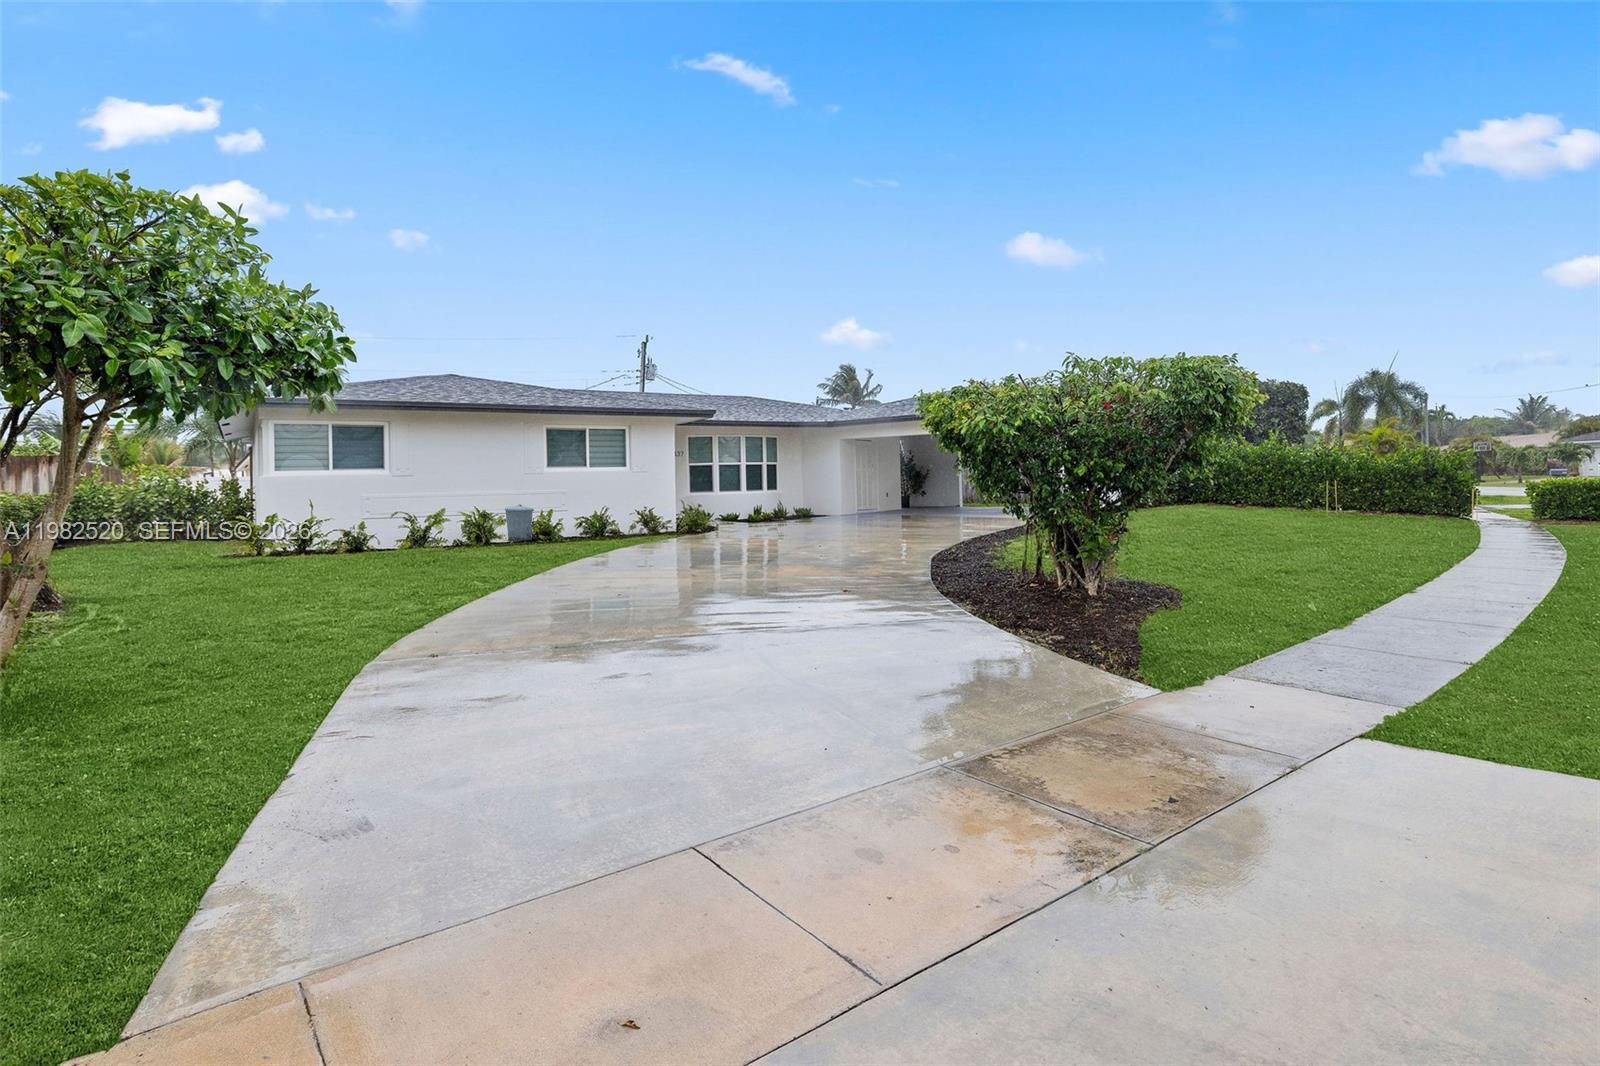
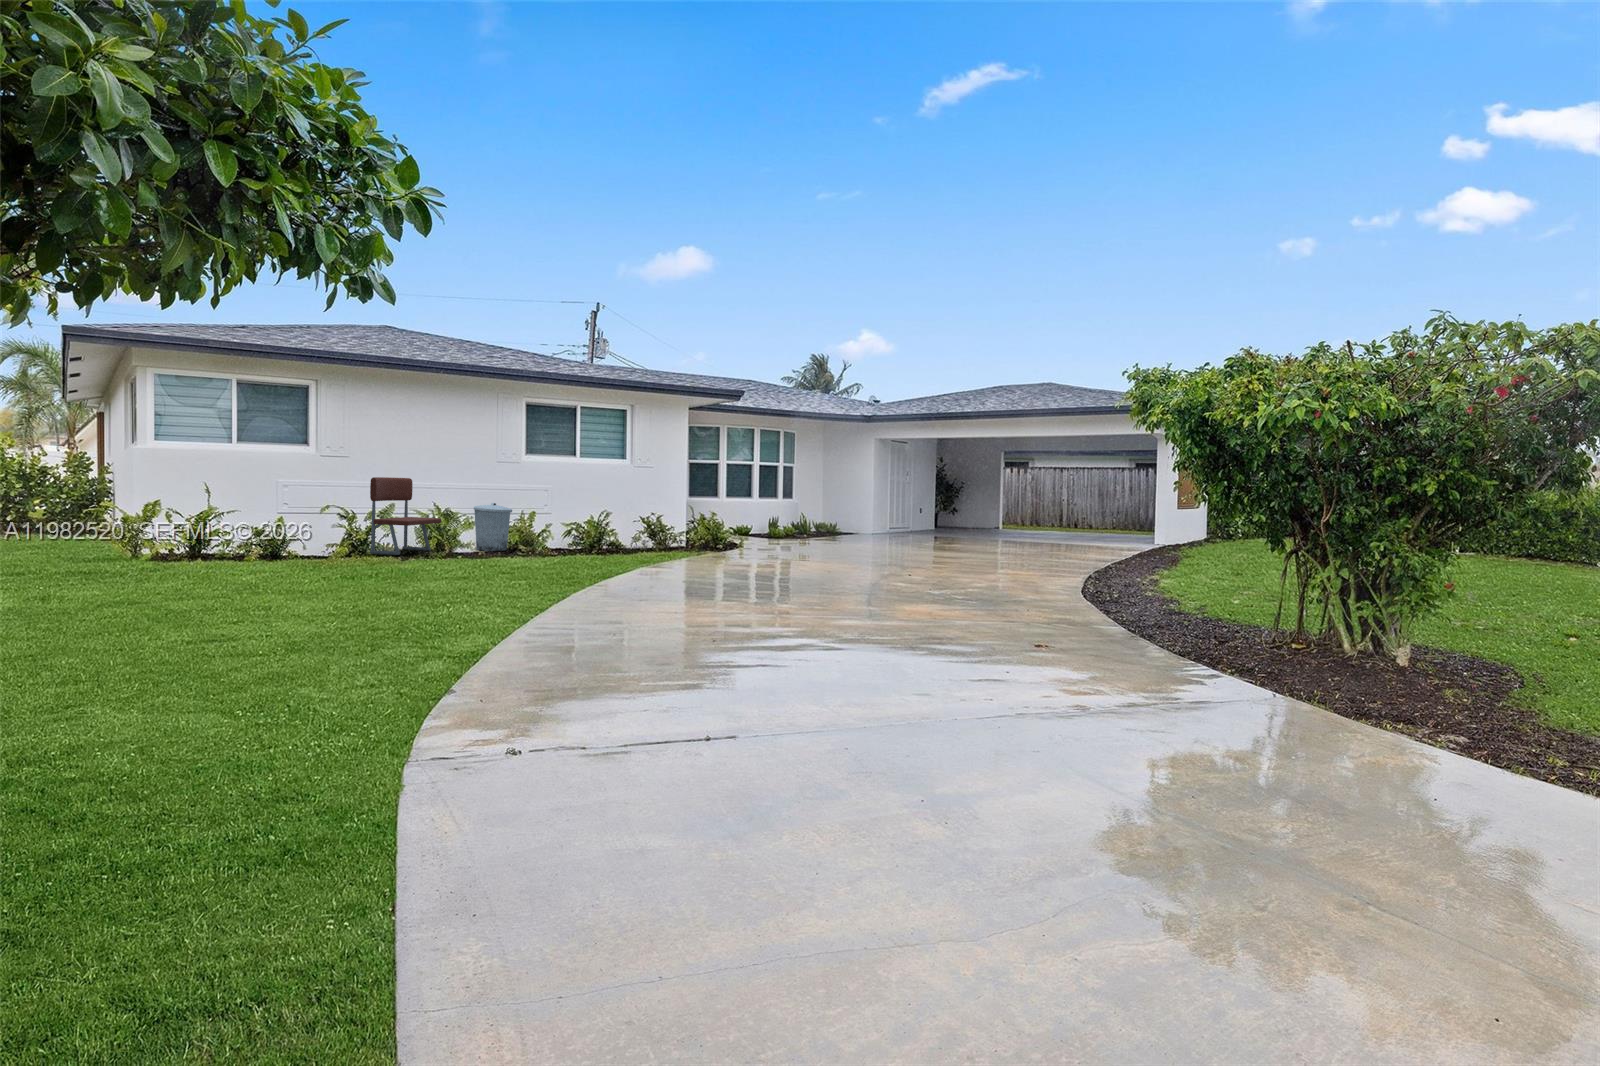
bench: none [425,489,480,546] -> present [370,477,441,555]

